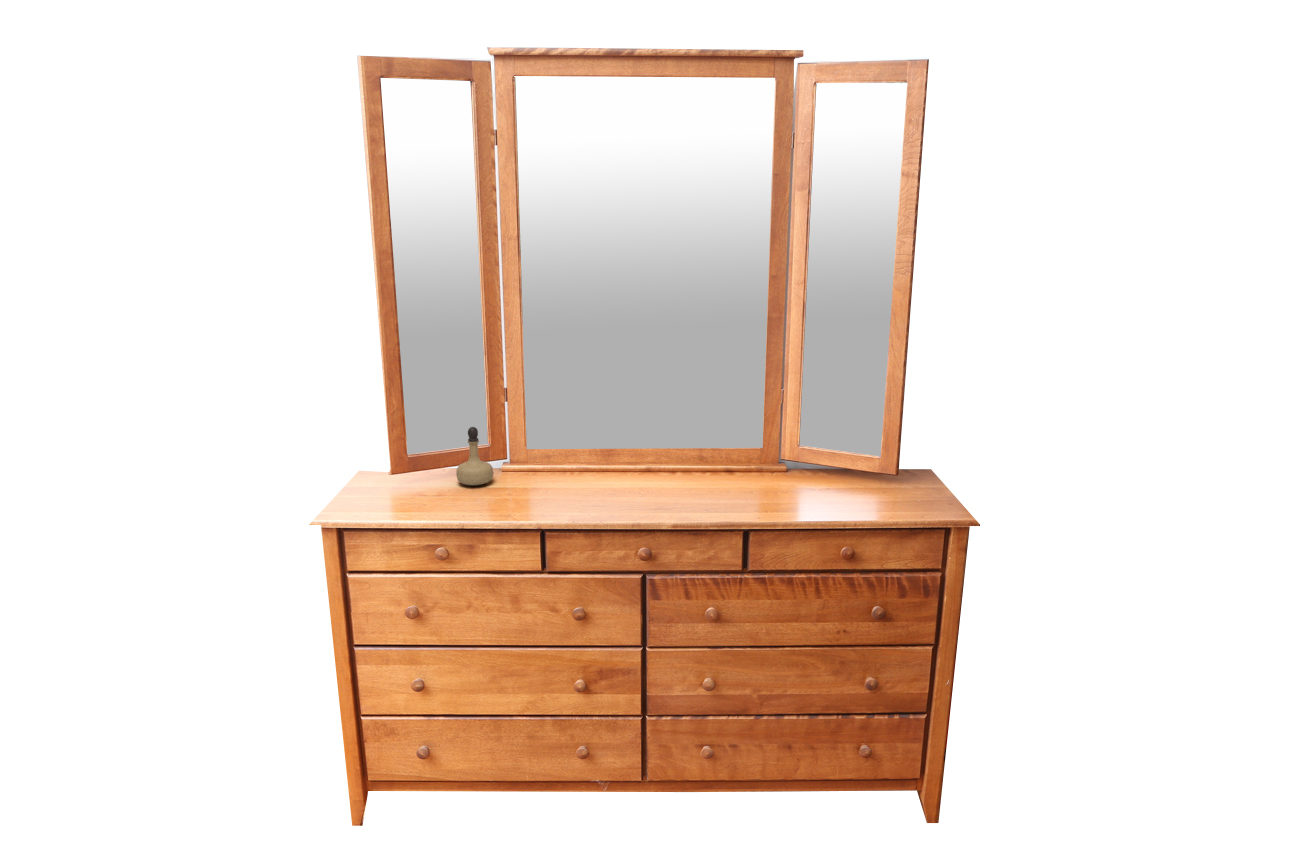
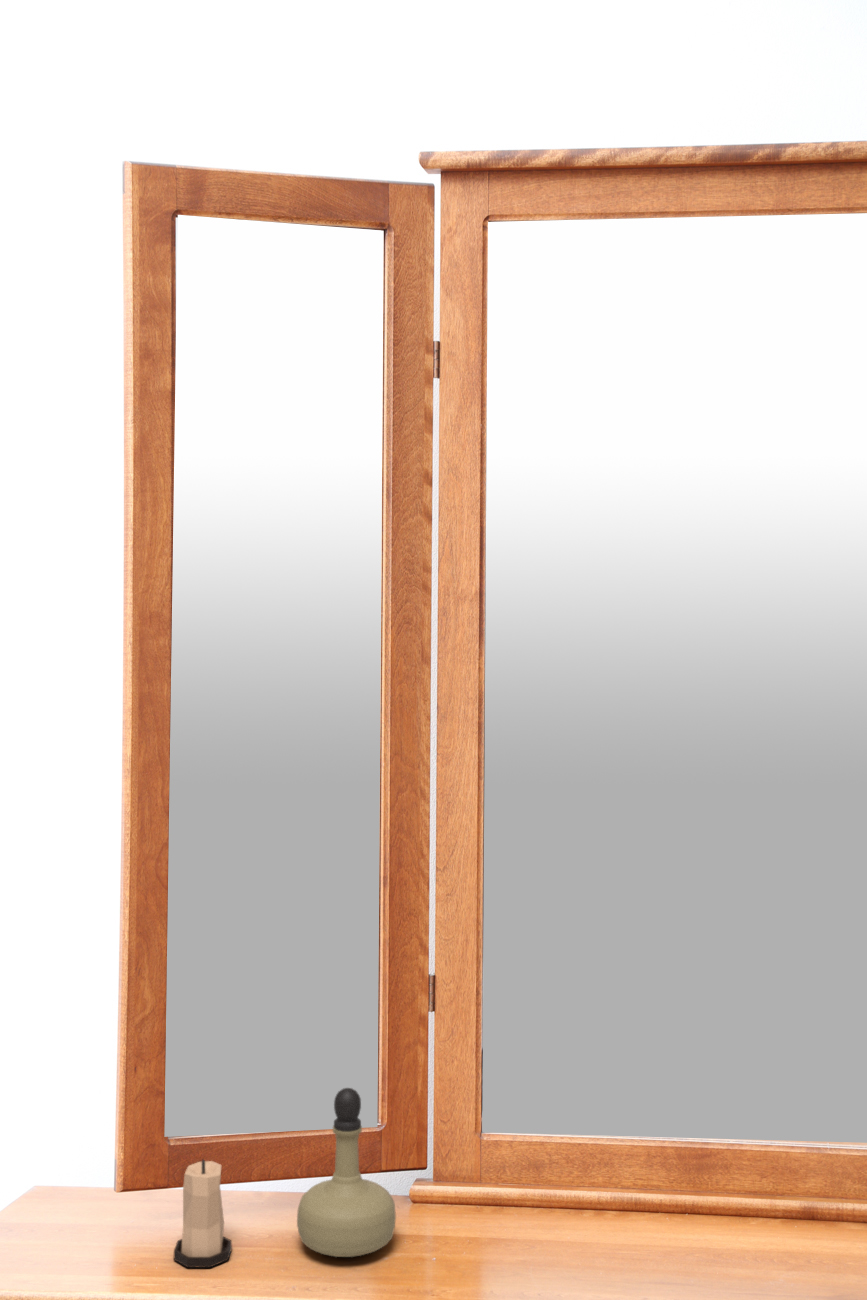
candle: none [411,453,433,490] -> present [174,1160,232,1267]

